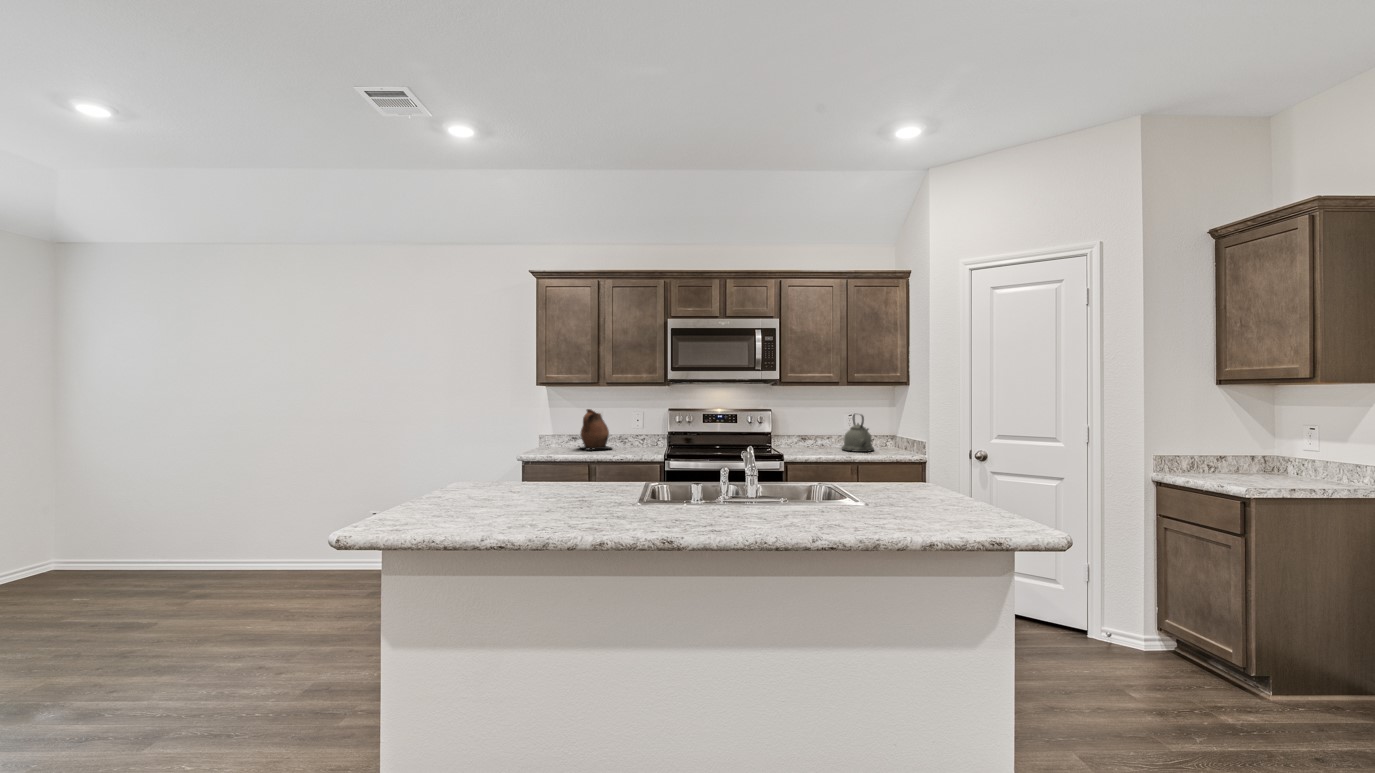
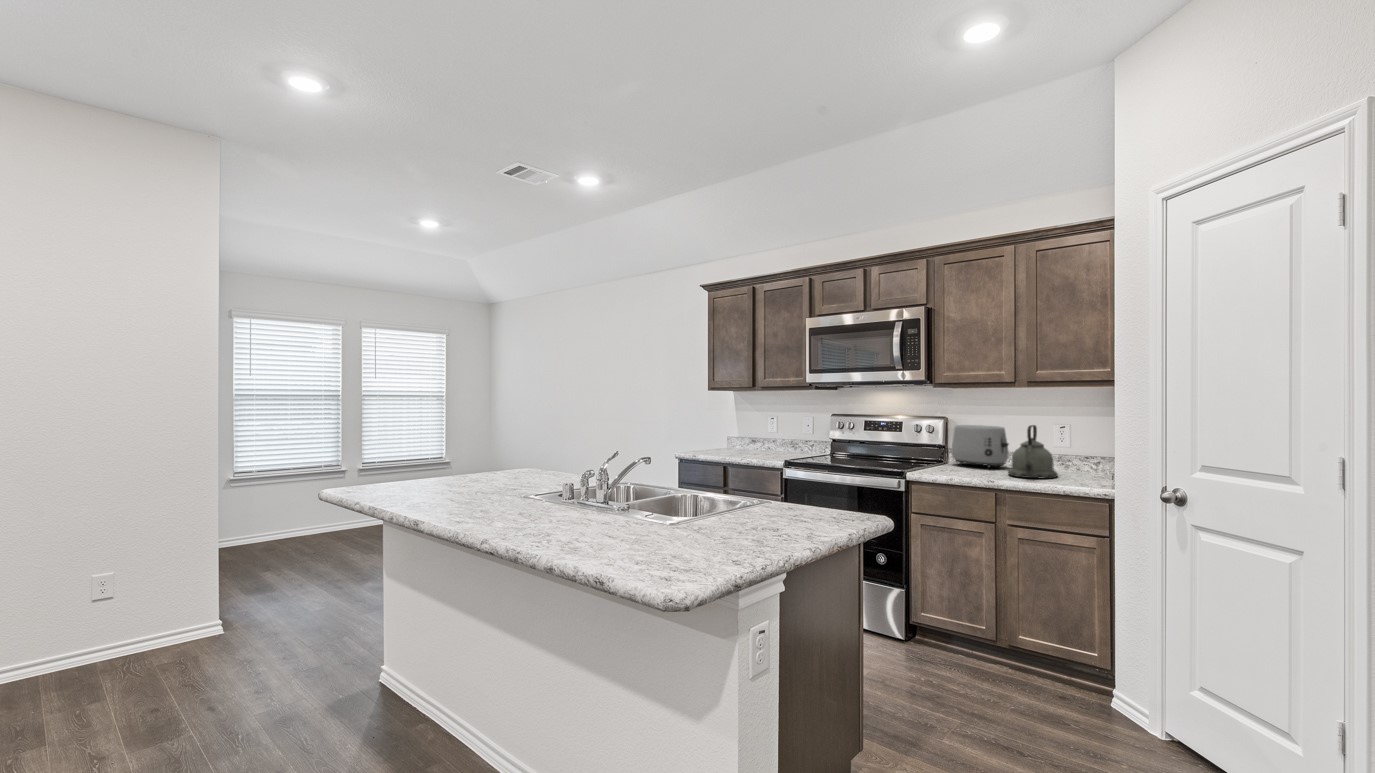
ceramic pitcher: present [580,409,611,449] -> none [733,413,768,455]
toaster: none [784,415,831,447] -> present [952,425,1009,468]

